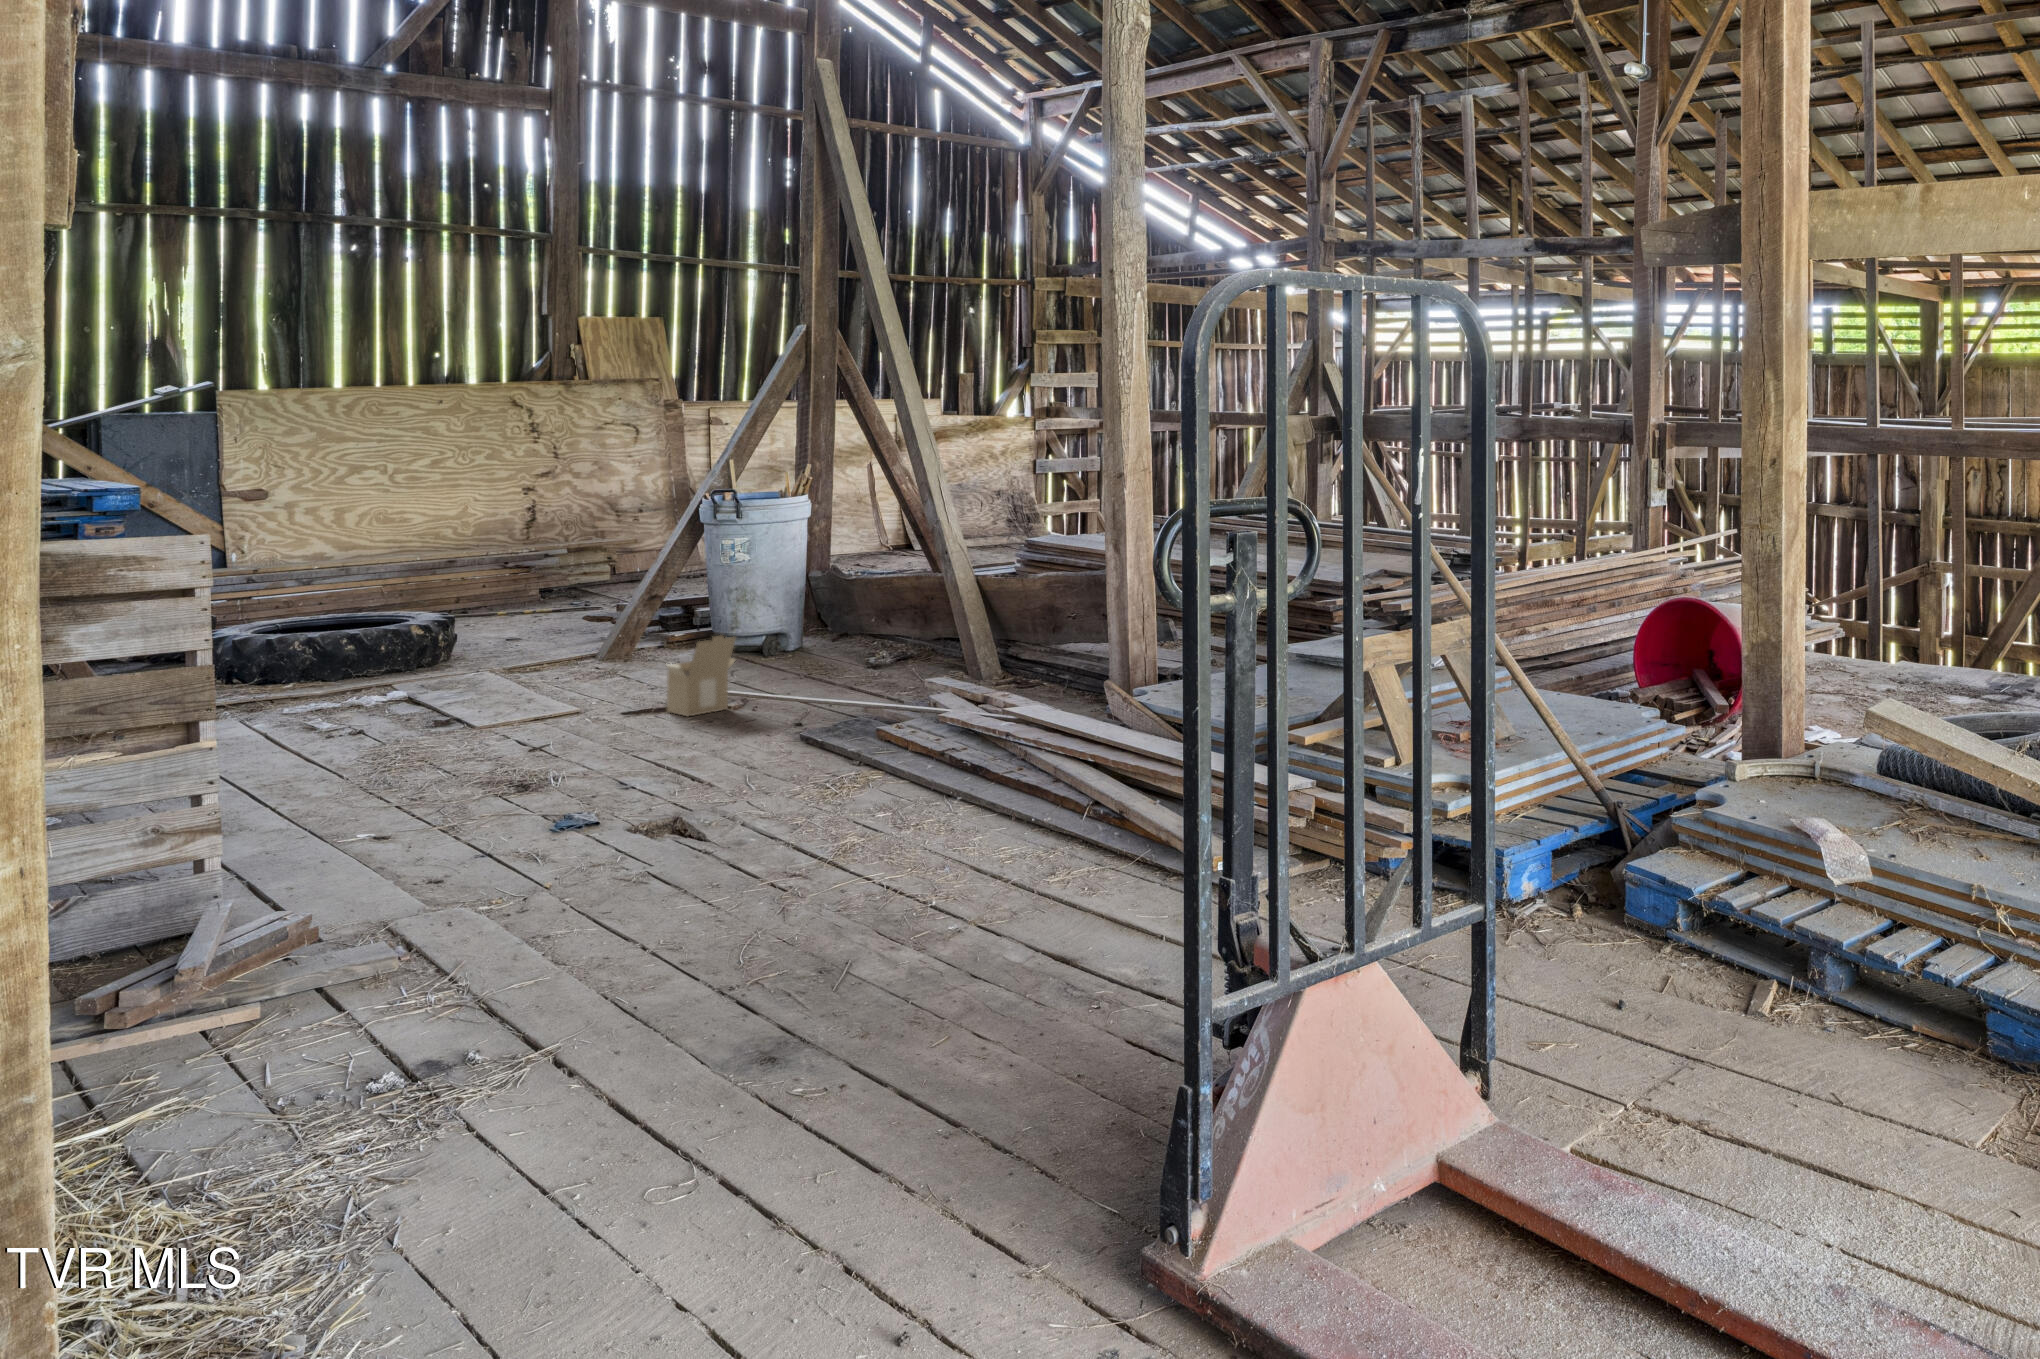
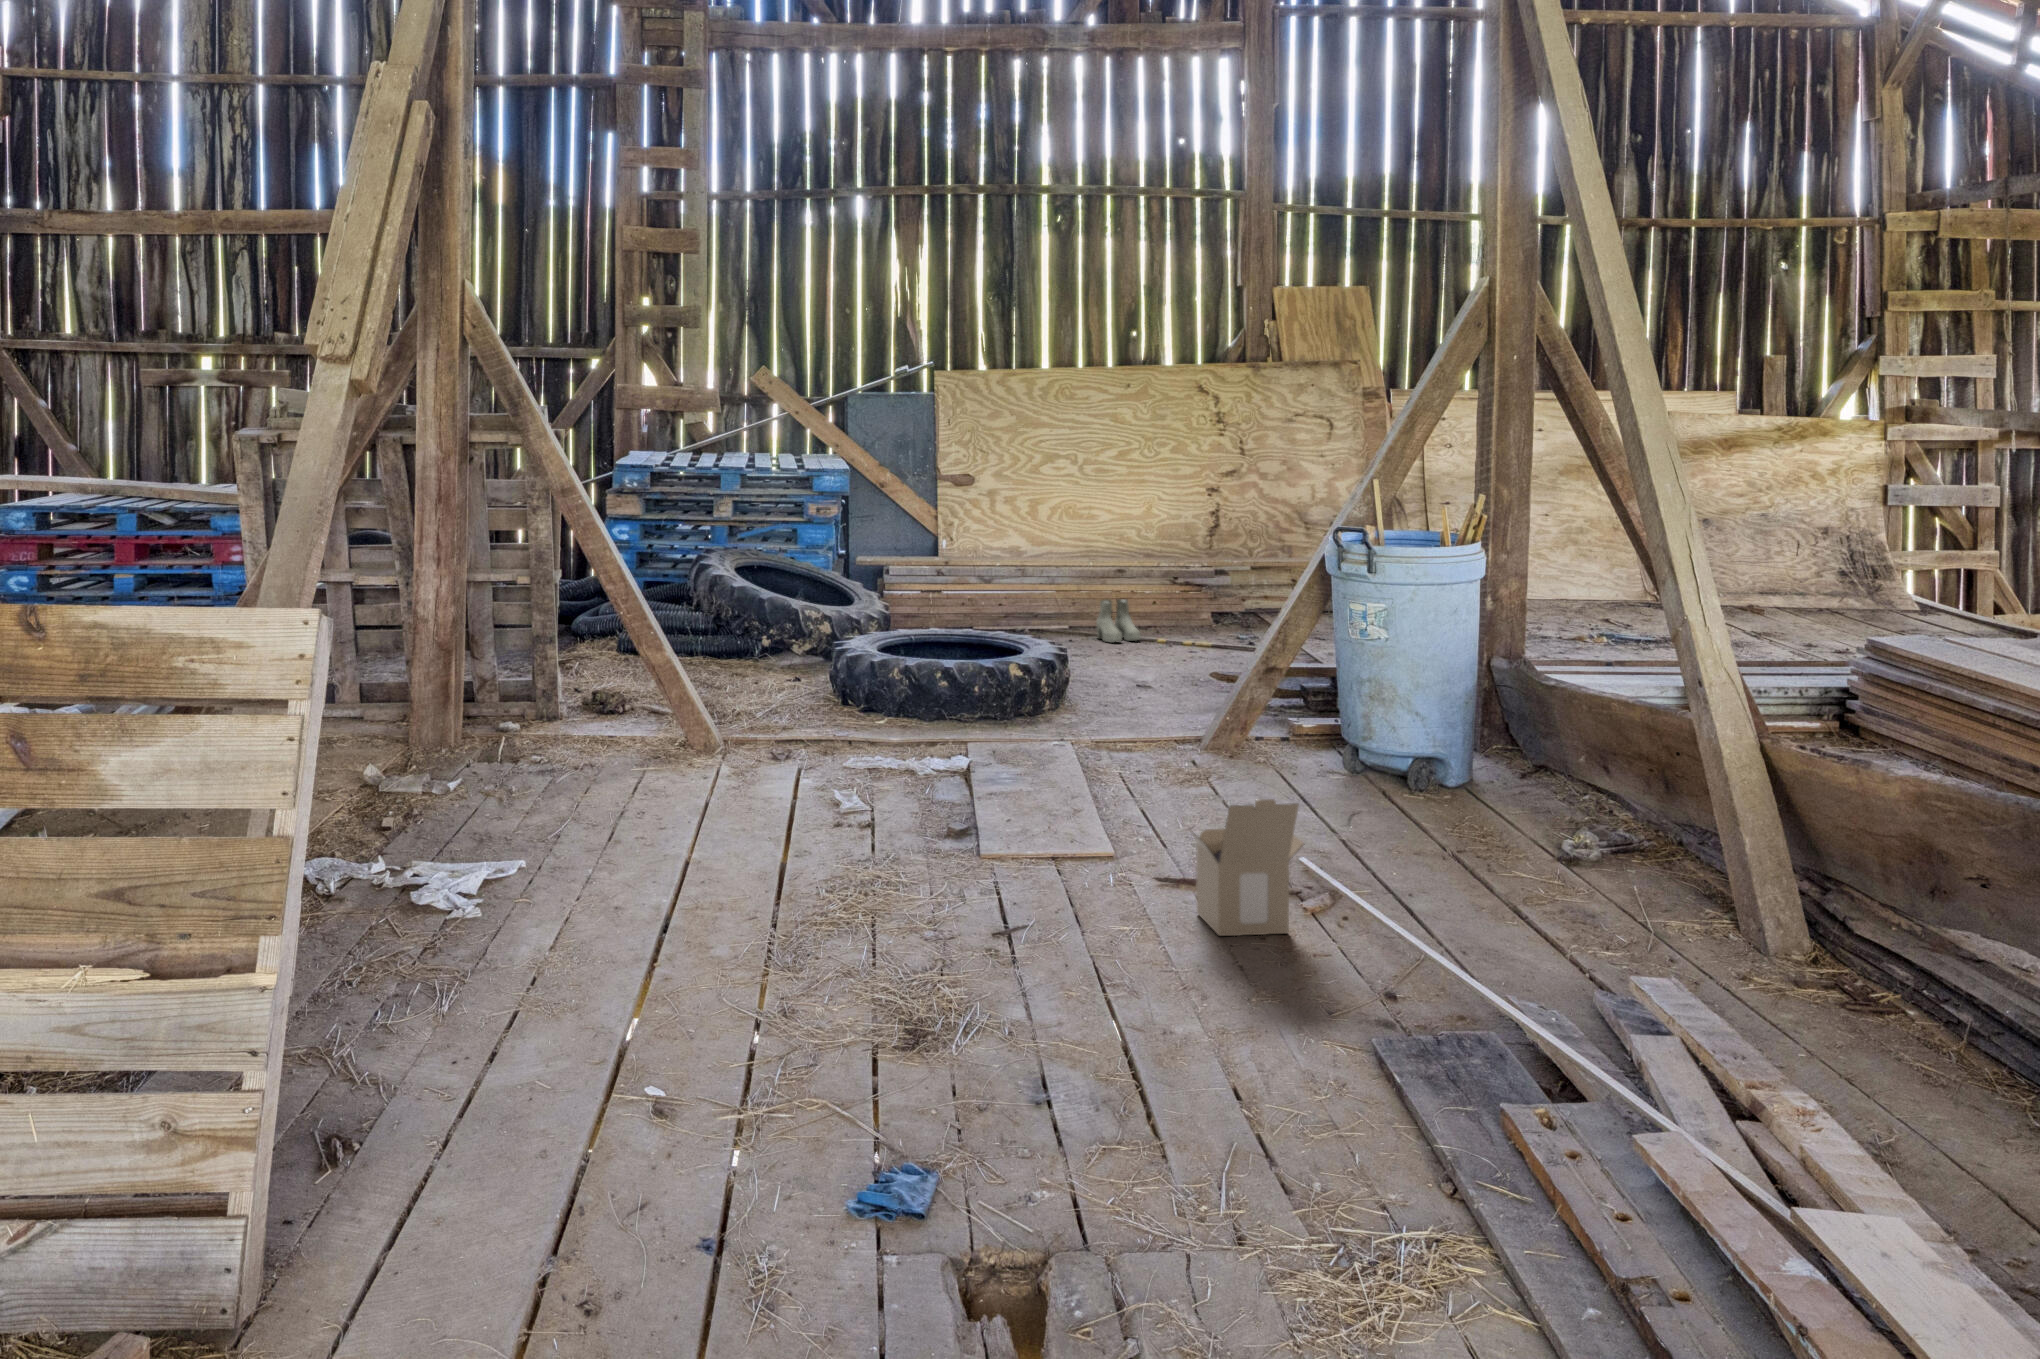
boots: none [456,574,500,609] -> present [1096,599,1141,643]

